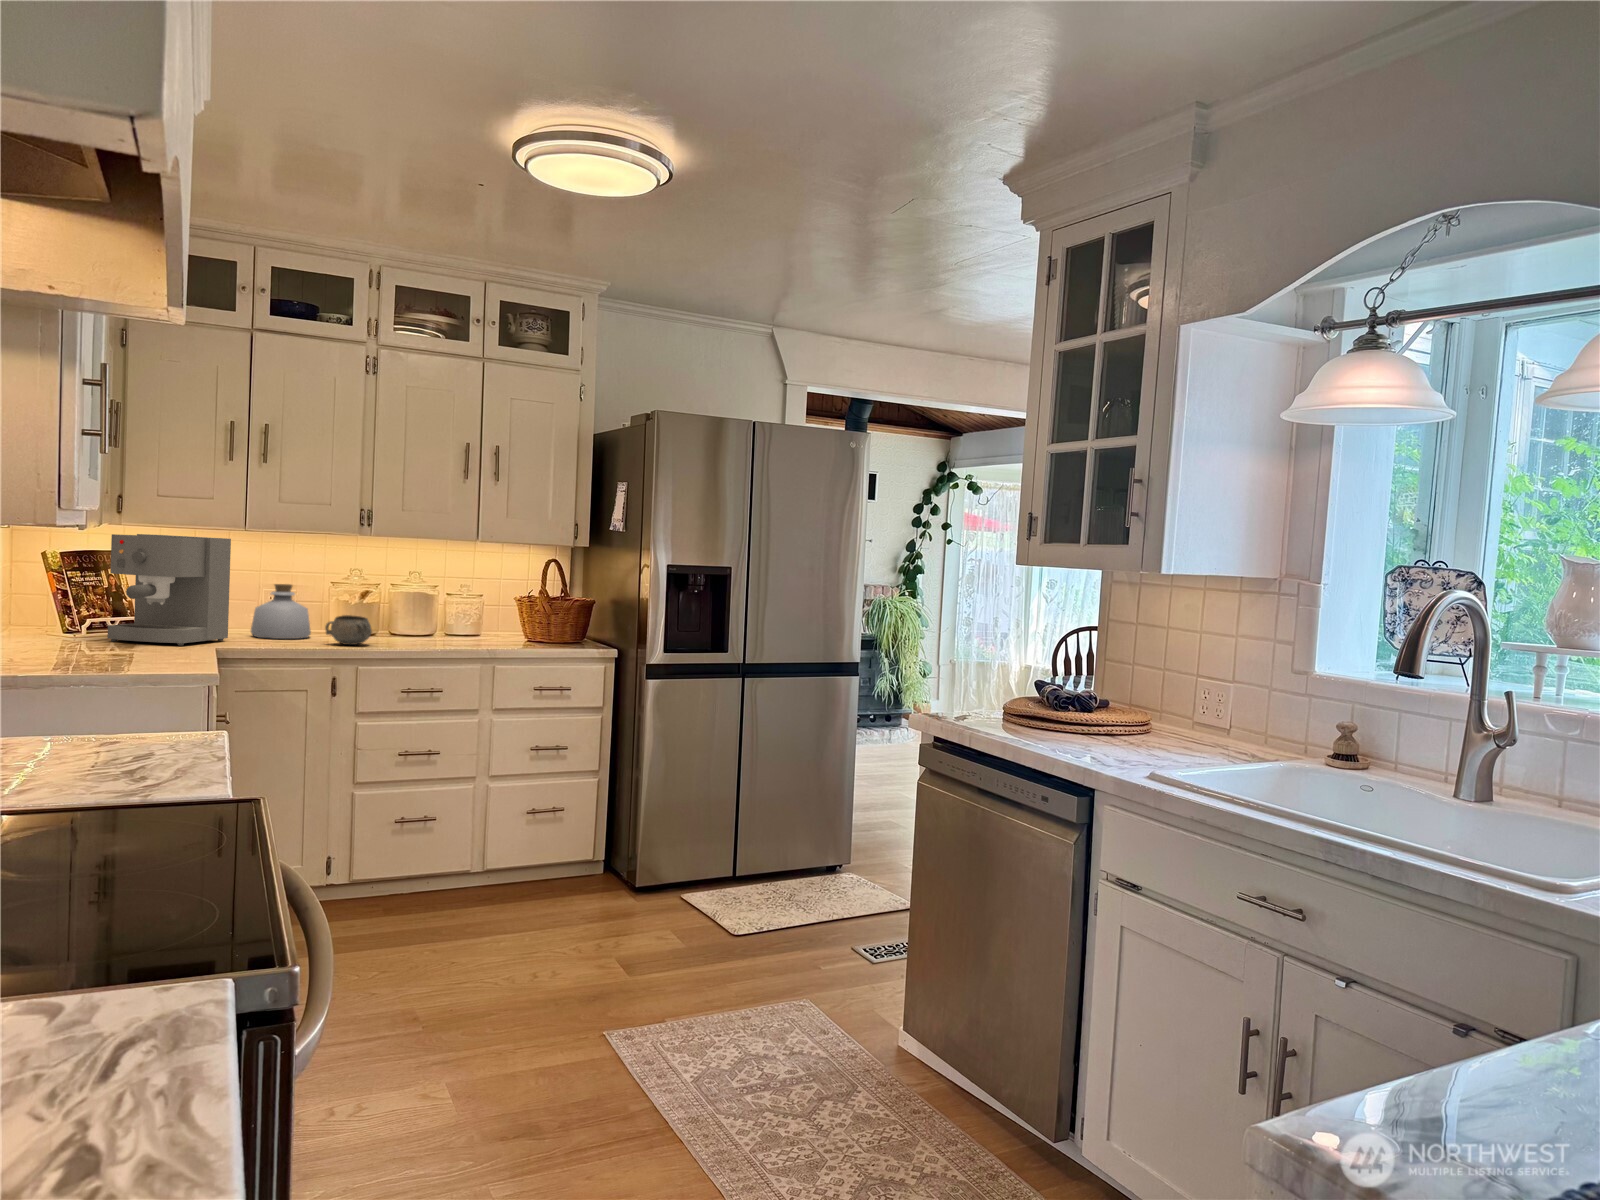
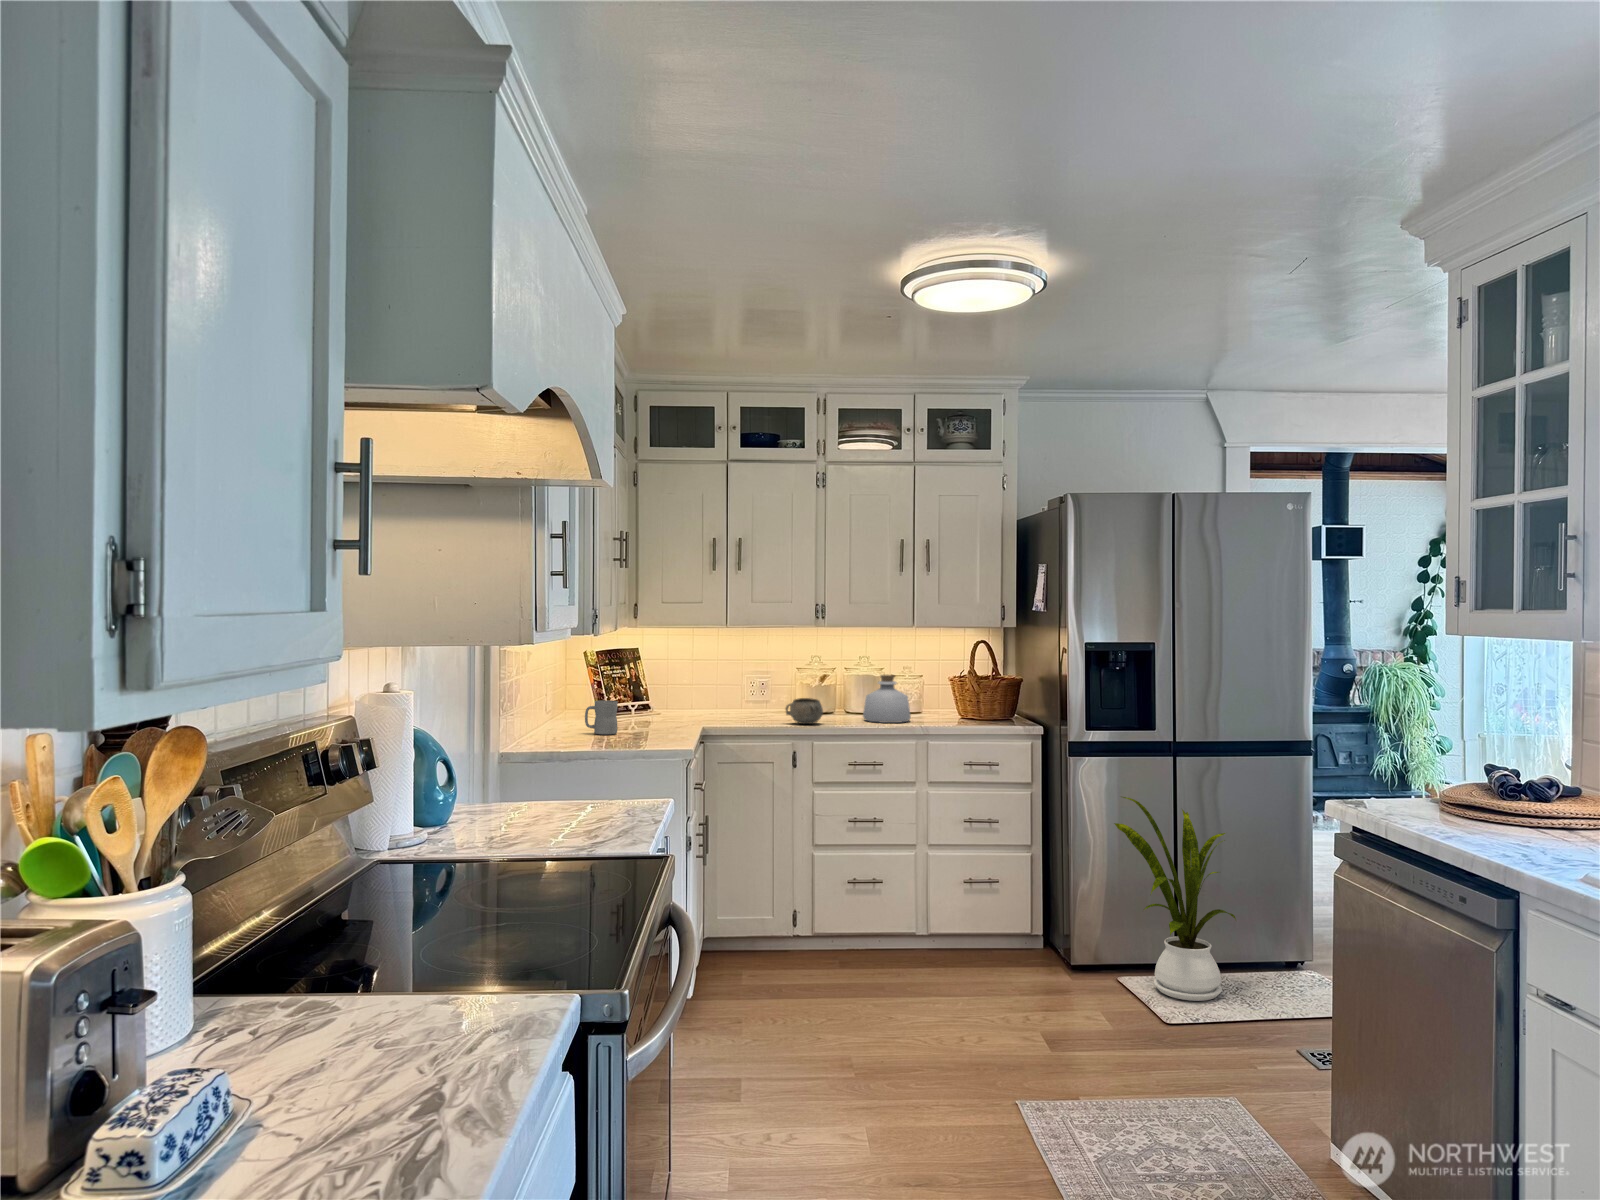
coffee maker: present [107,534,231,646] -> none [625,634,712,726]
bottle: present [251,584,311,639] -> present [863,675,911,723]
mug: none [53,613,103,655] -> present [585,700,618,734]
house plant: none [683,717,792,910] -> present [1114,797,1236,1001]

